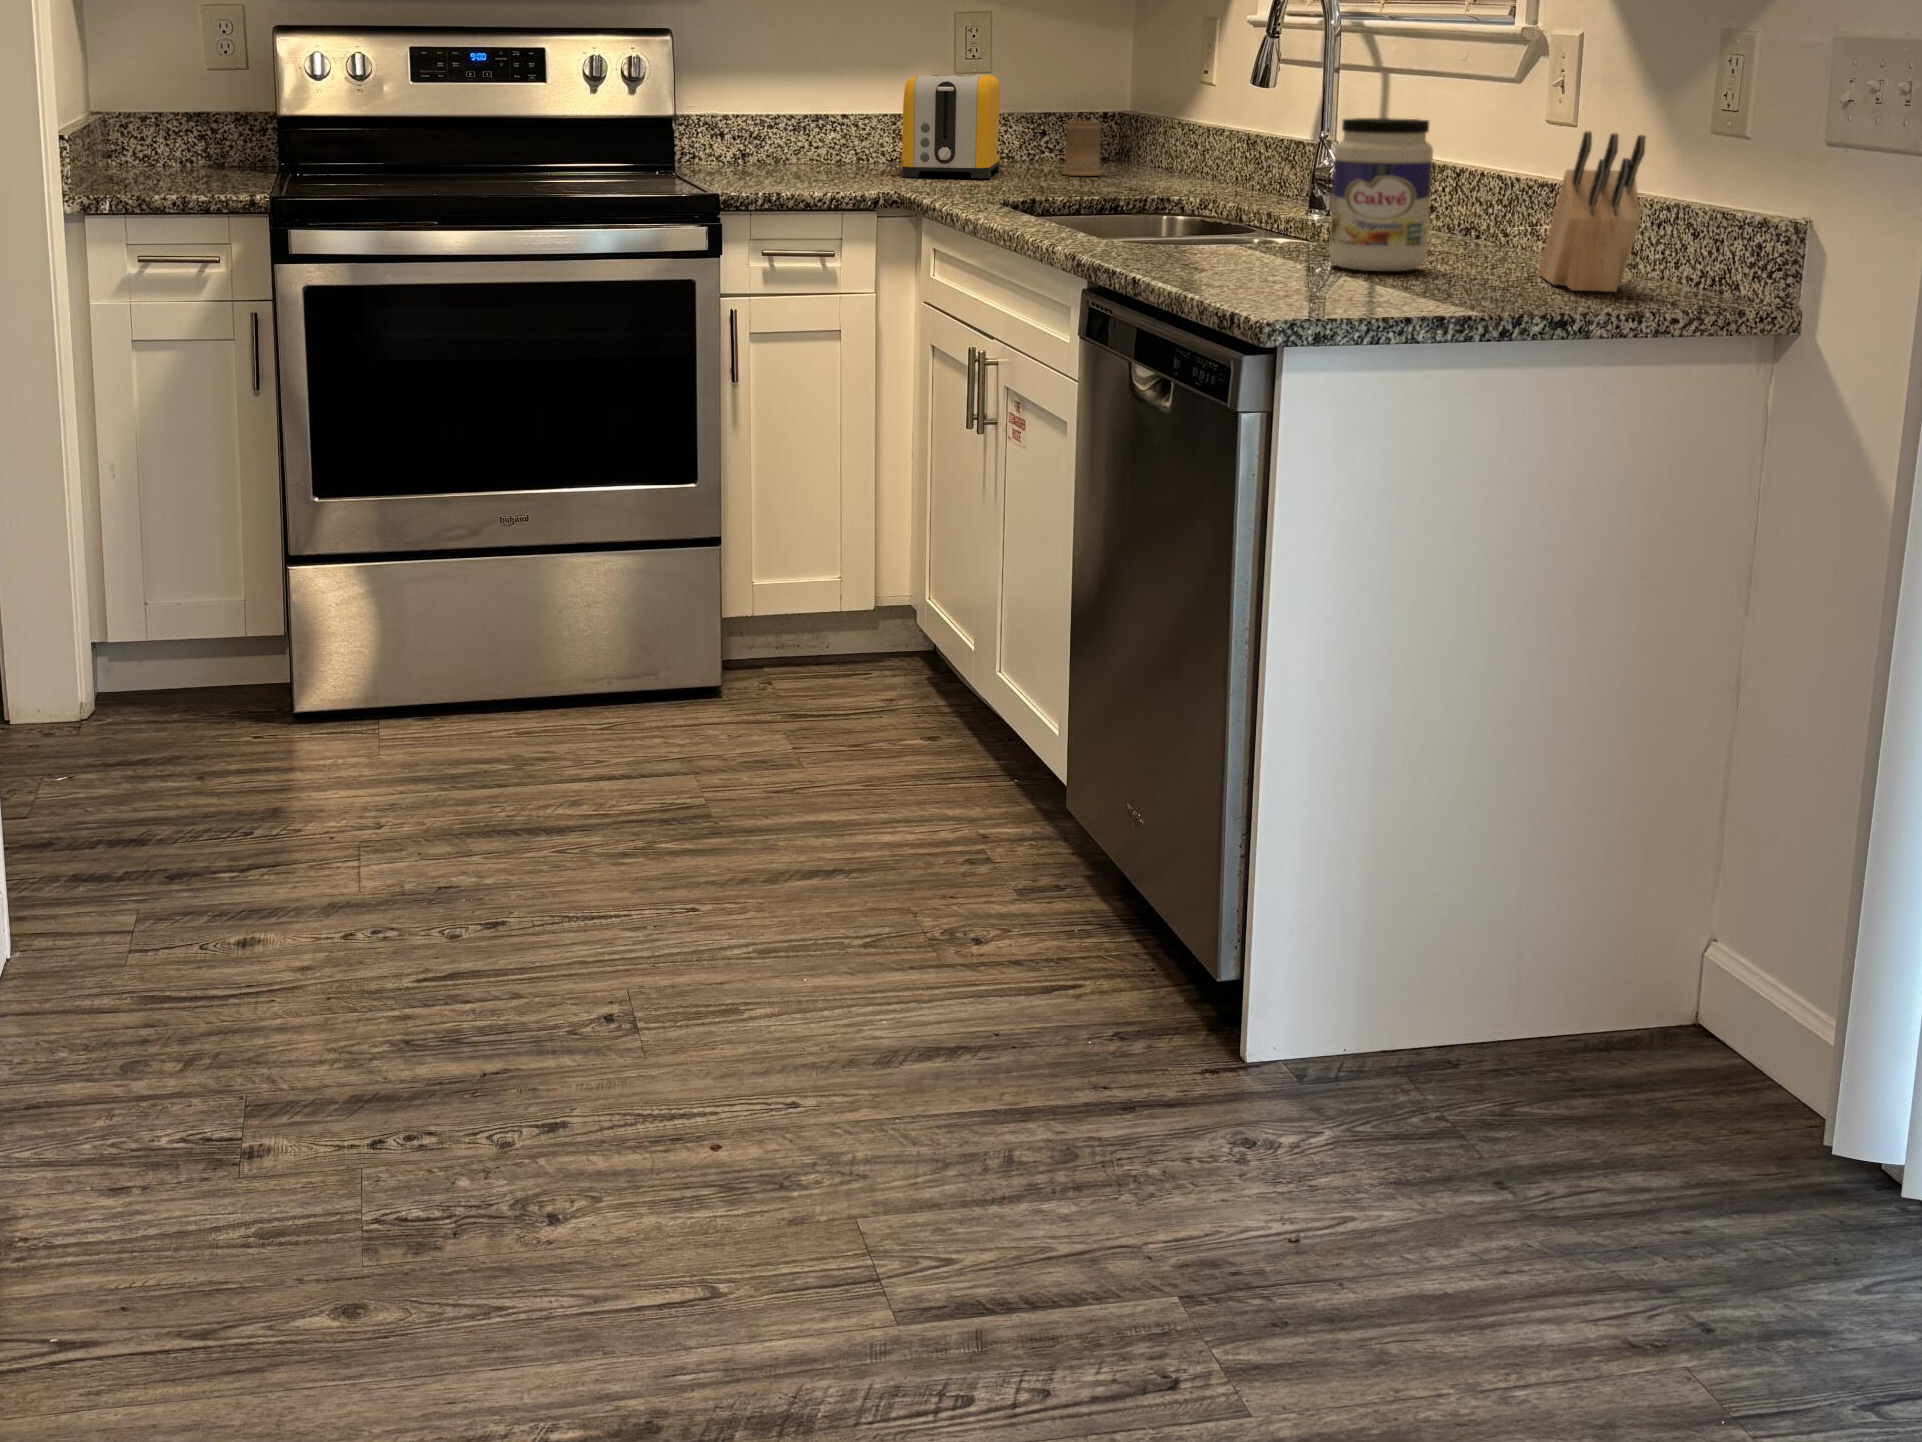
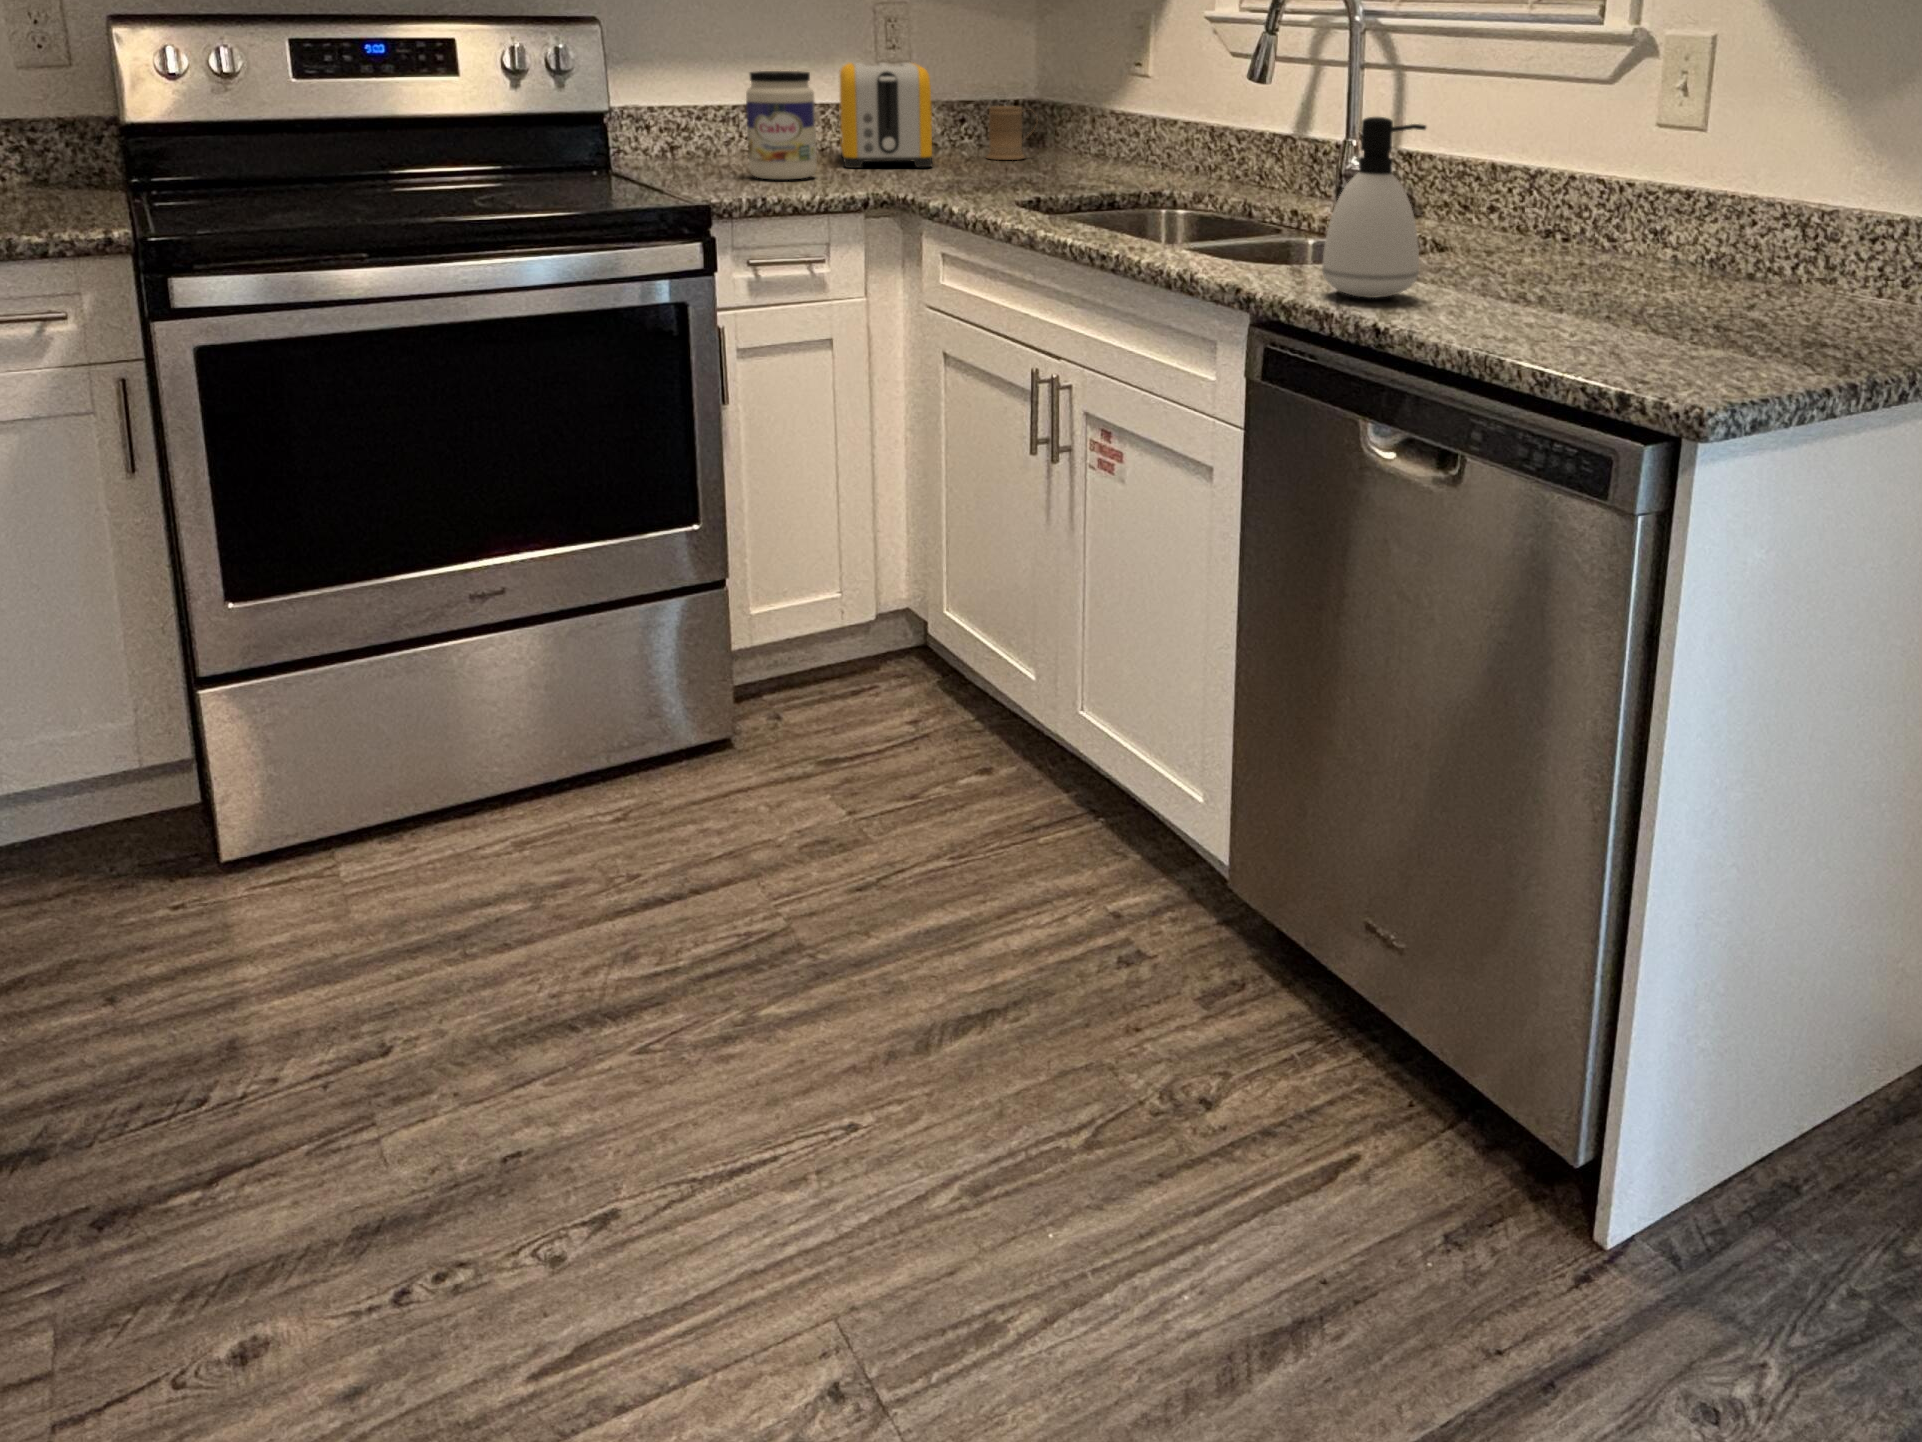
soap dispenser: none [1156,103,1255,268] -> present [1322,117,1426,298]
jar: present [1329,118,1433,271] -> present [746,71,817,180]
knife block: present [1539,132,1645,292] -> none [1668,146,1846,307]

